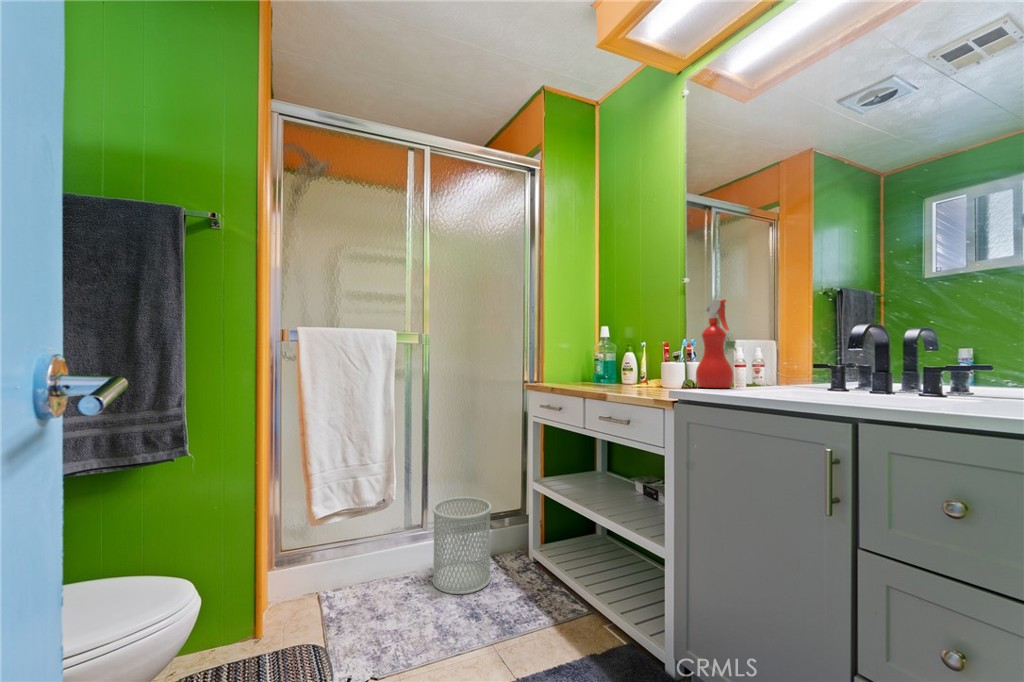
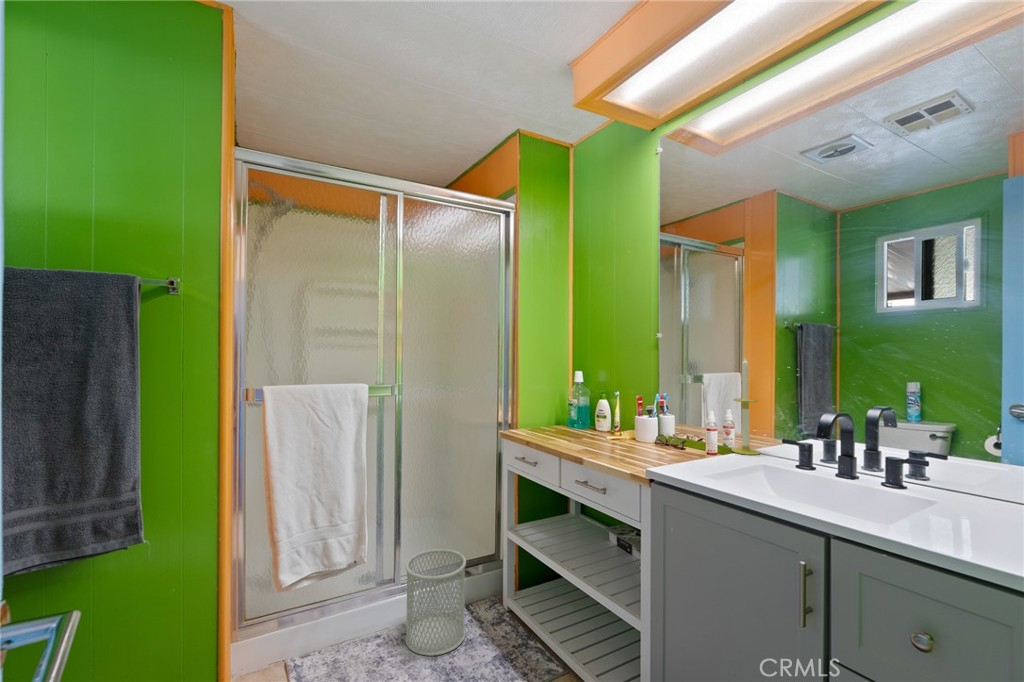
candle: none [761,289,792,388] -> present [732,358,760,455]
spray bottle: present [696,300,733,388] -> none [669,370,705,456]

